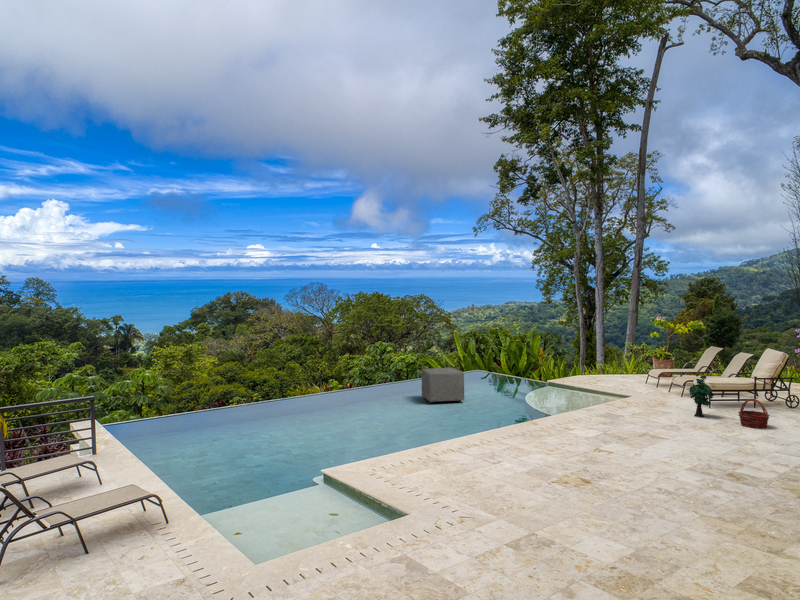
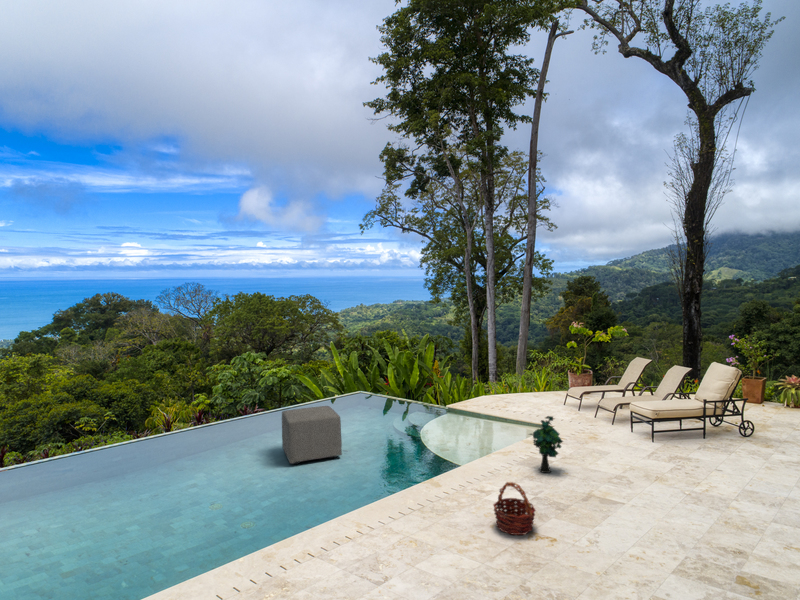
decorative plant: present [686,376,714,417] -> present [530,416,563,473]
basket: present [738,399,769,428] -> present [494,482,536,535]

